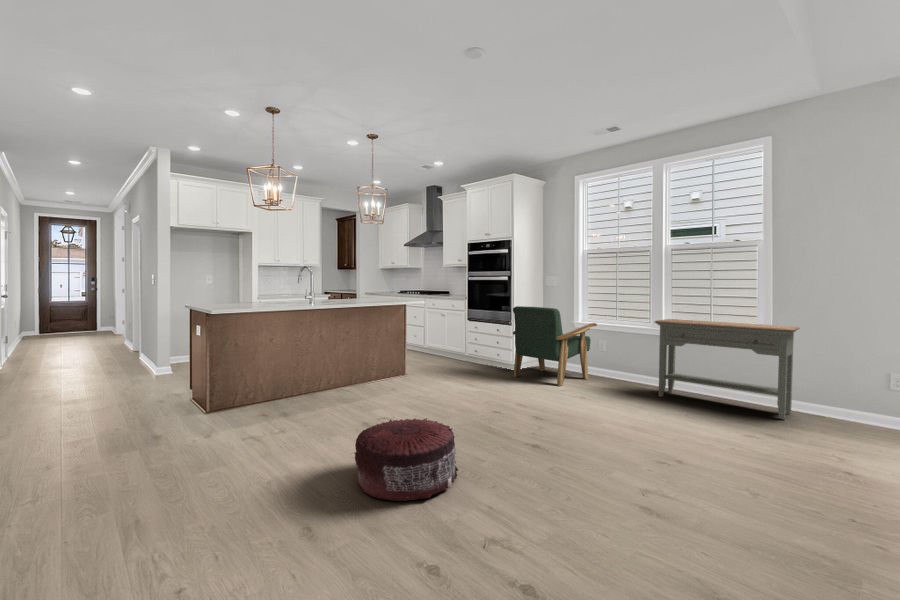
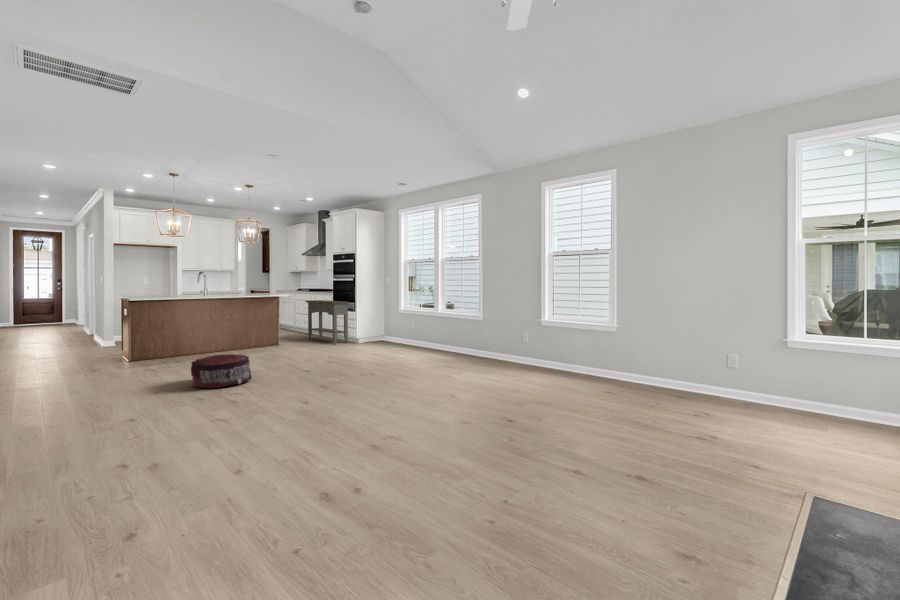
armchair: present [513,306,597,386] -> none [352,298,409,349]
console table: present [655,319,800,419] -> present [305,300,349,344]

